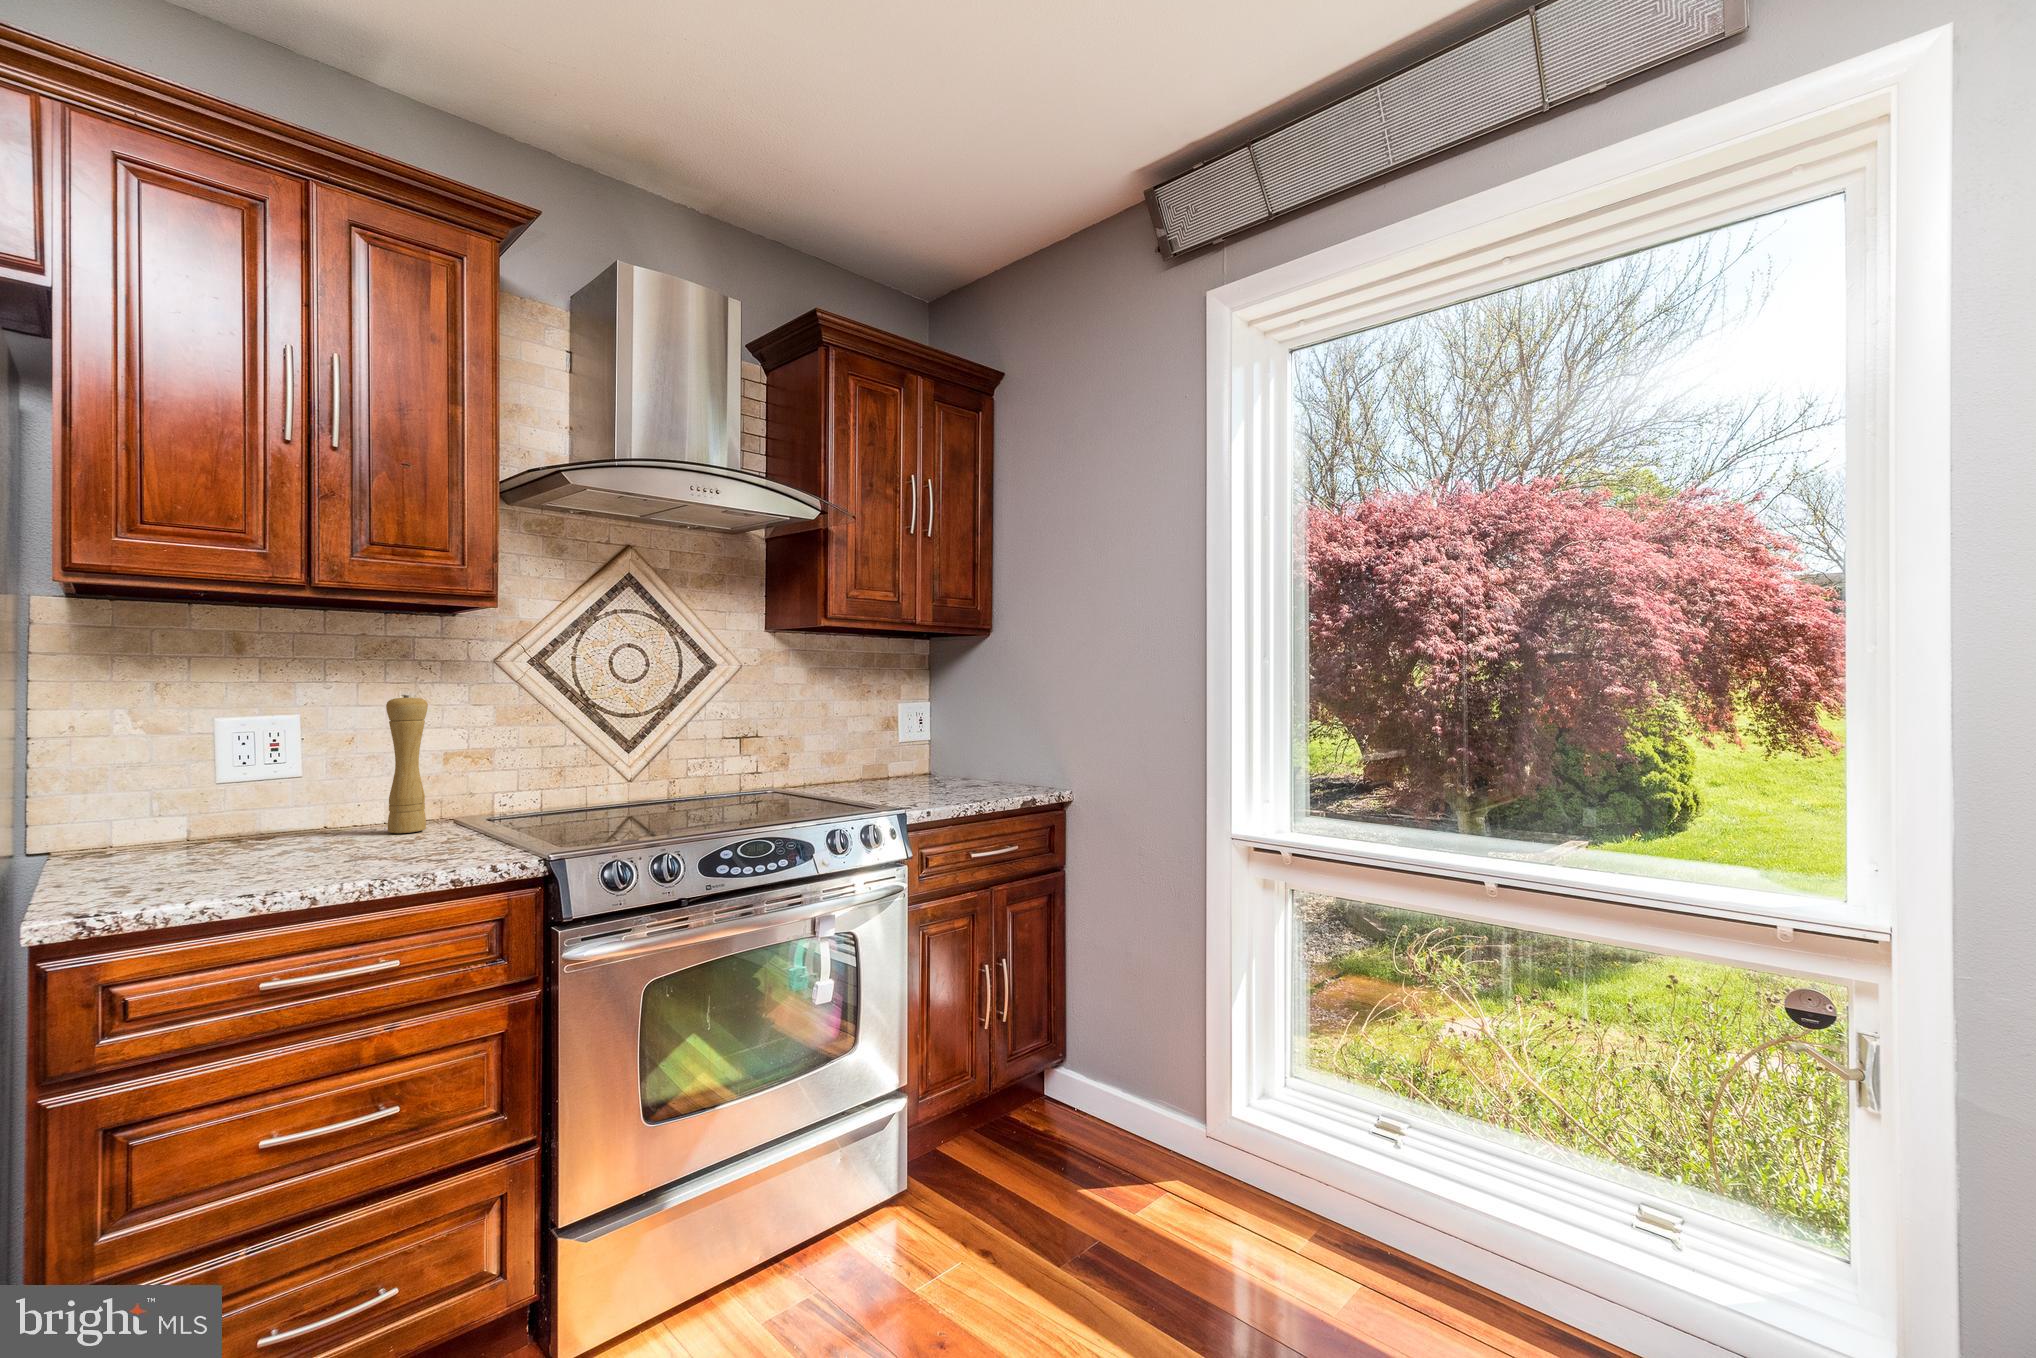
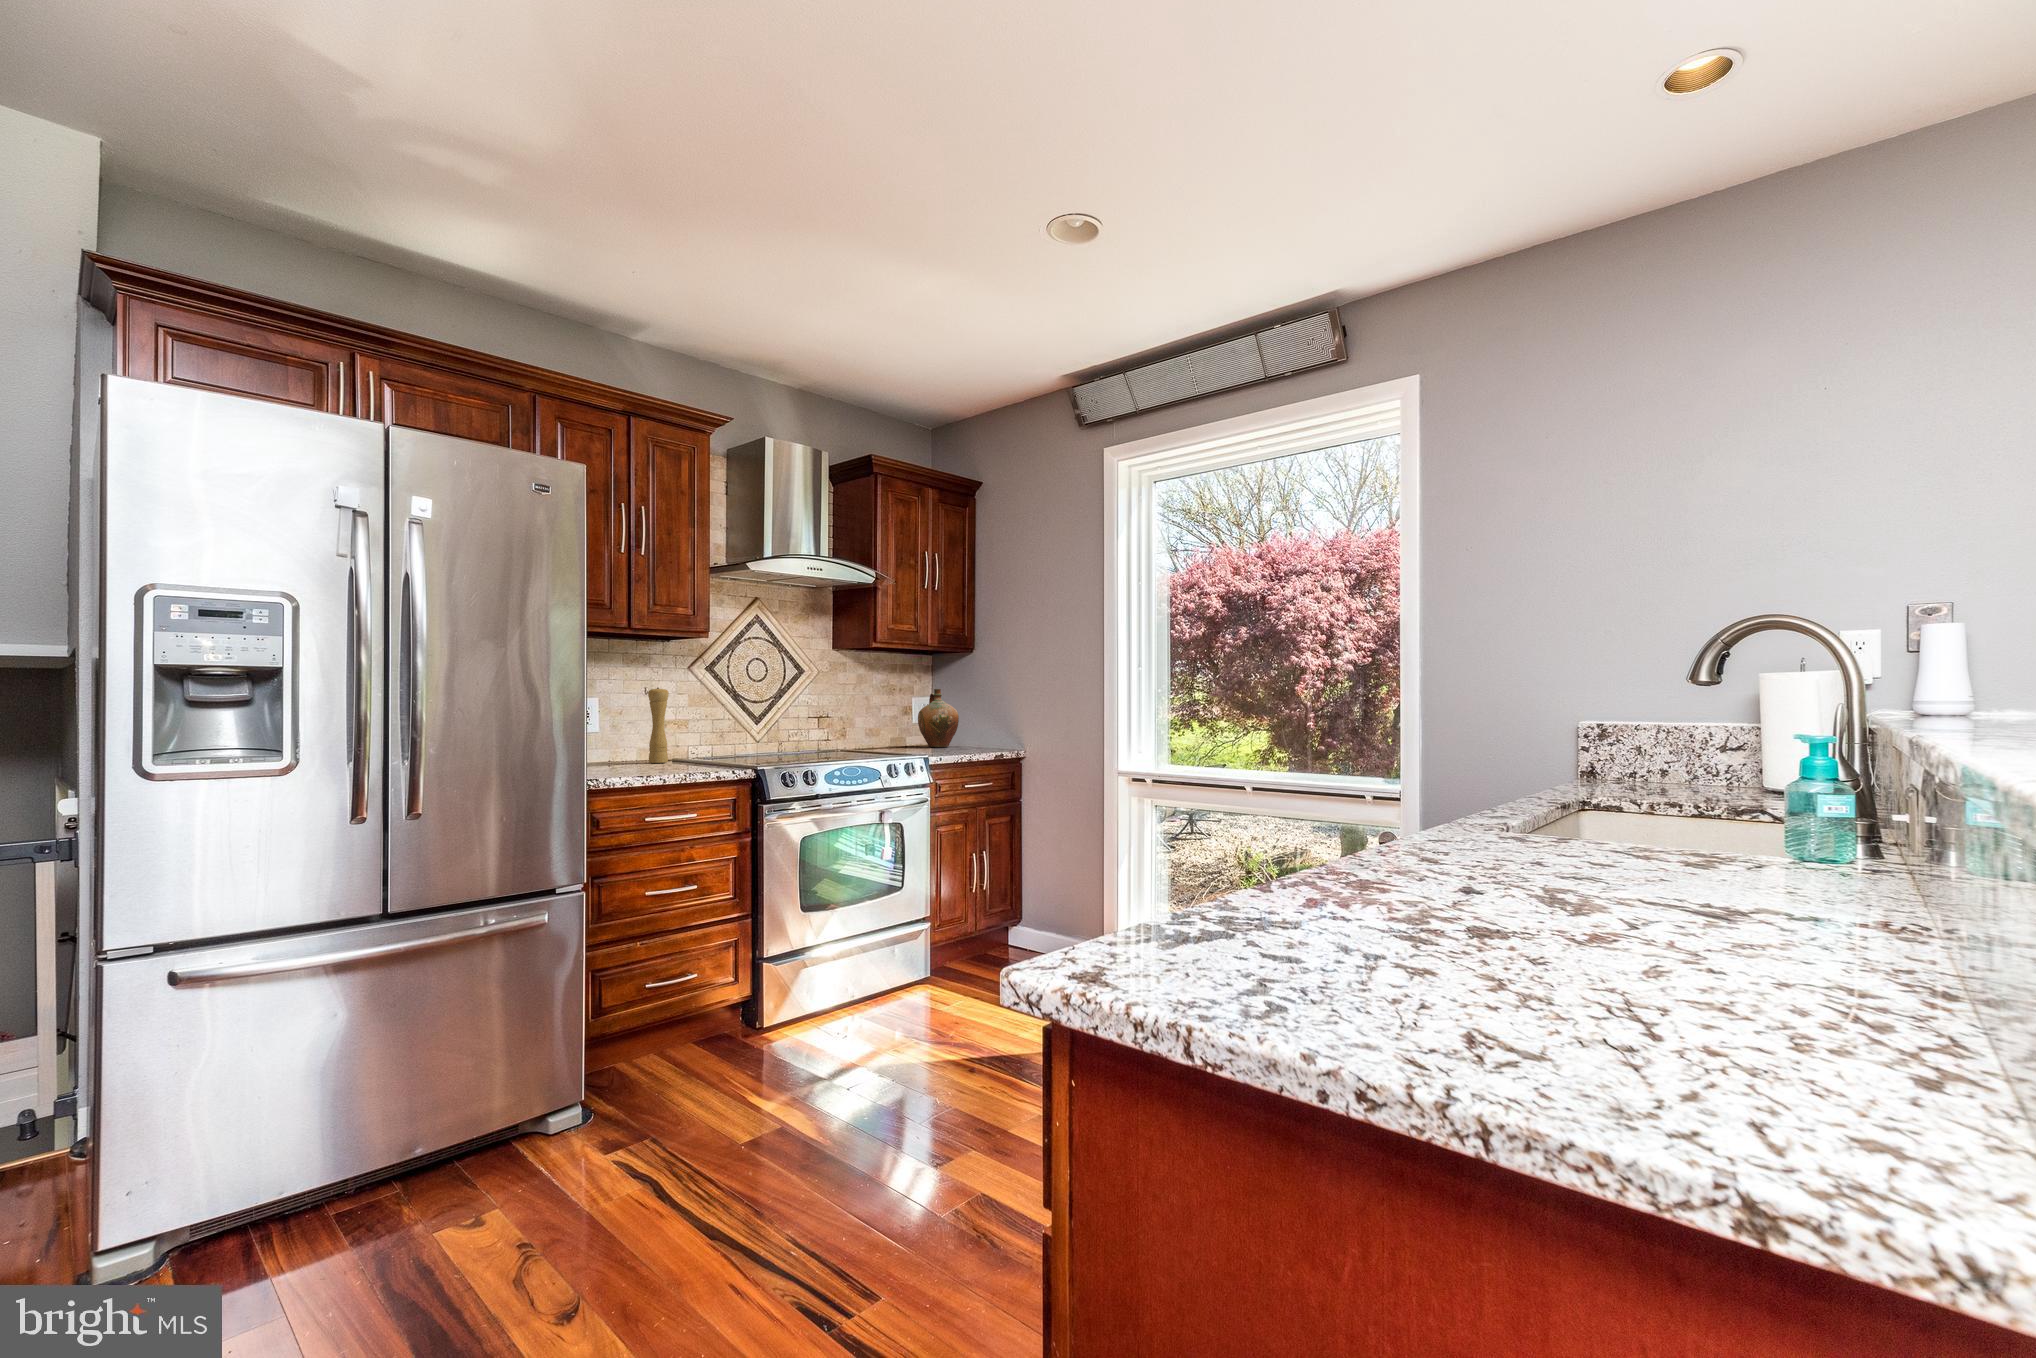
ceramic jug: none [904,692,966,783] -> present [918,689,959,747]

